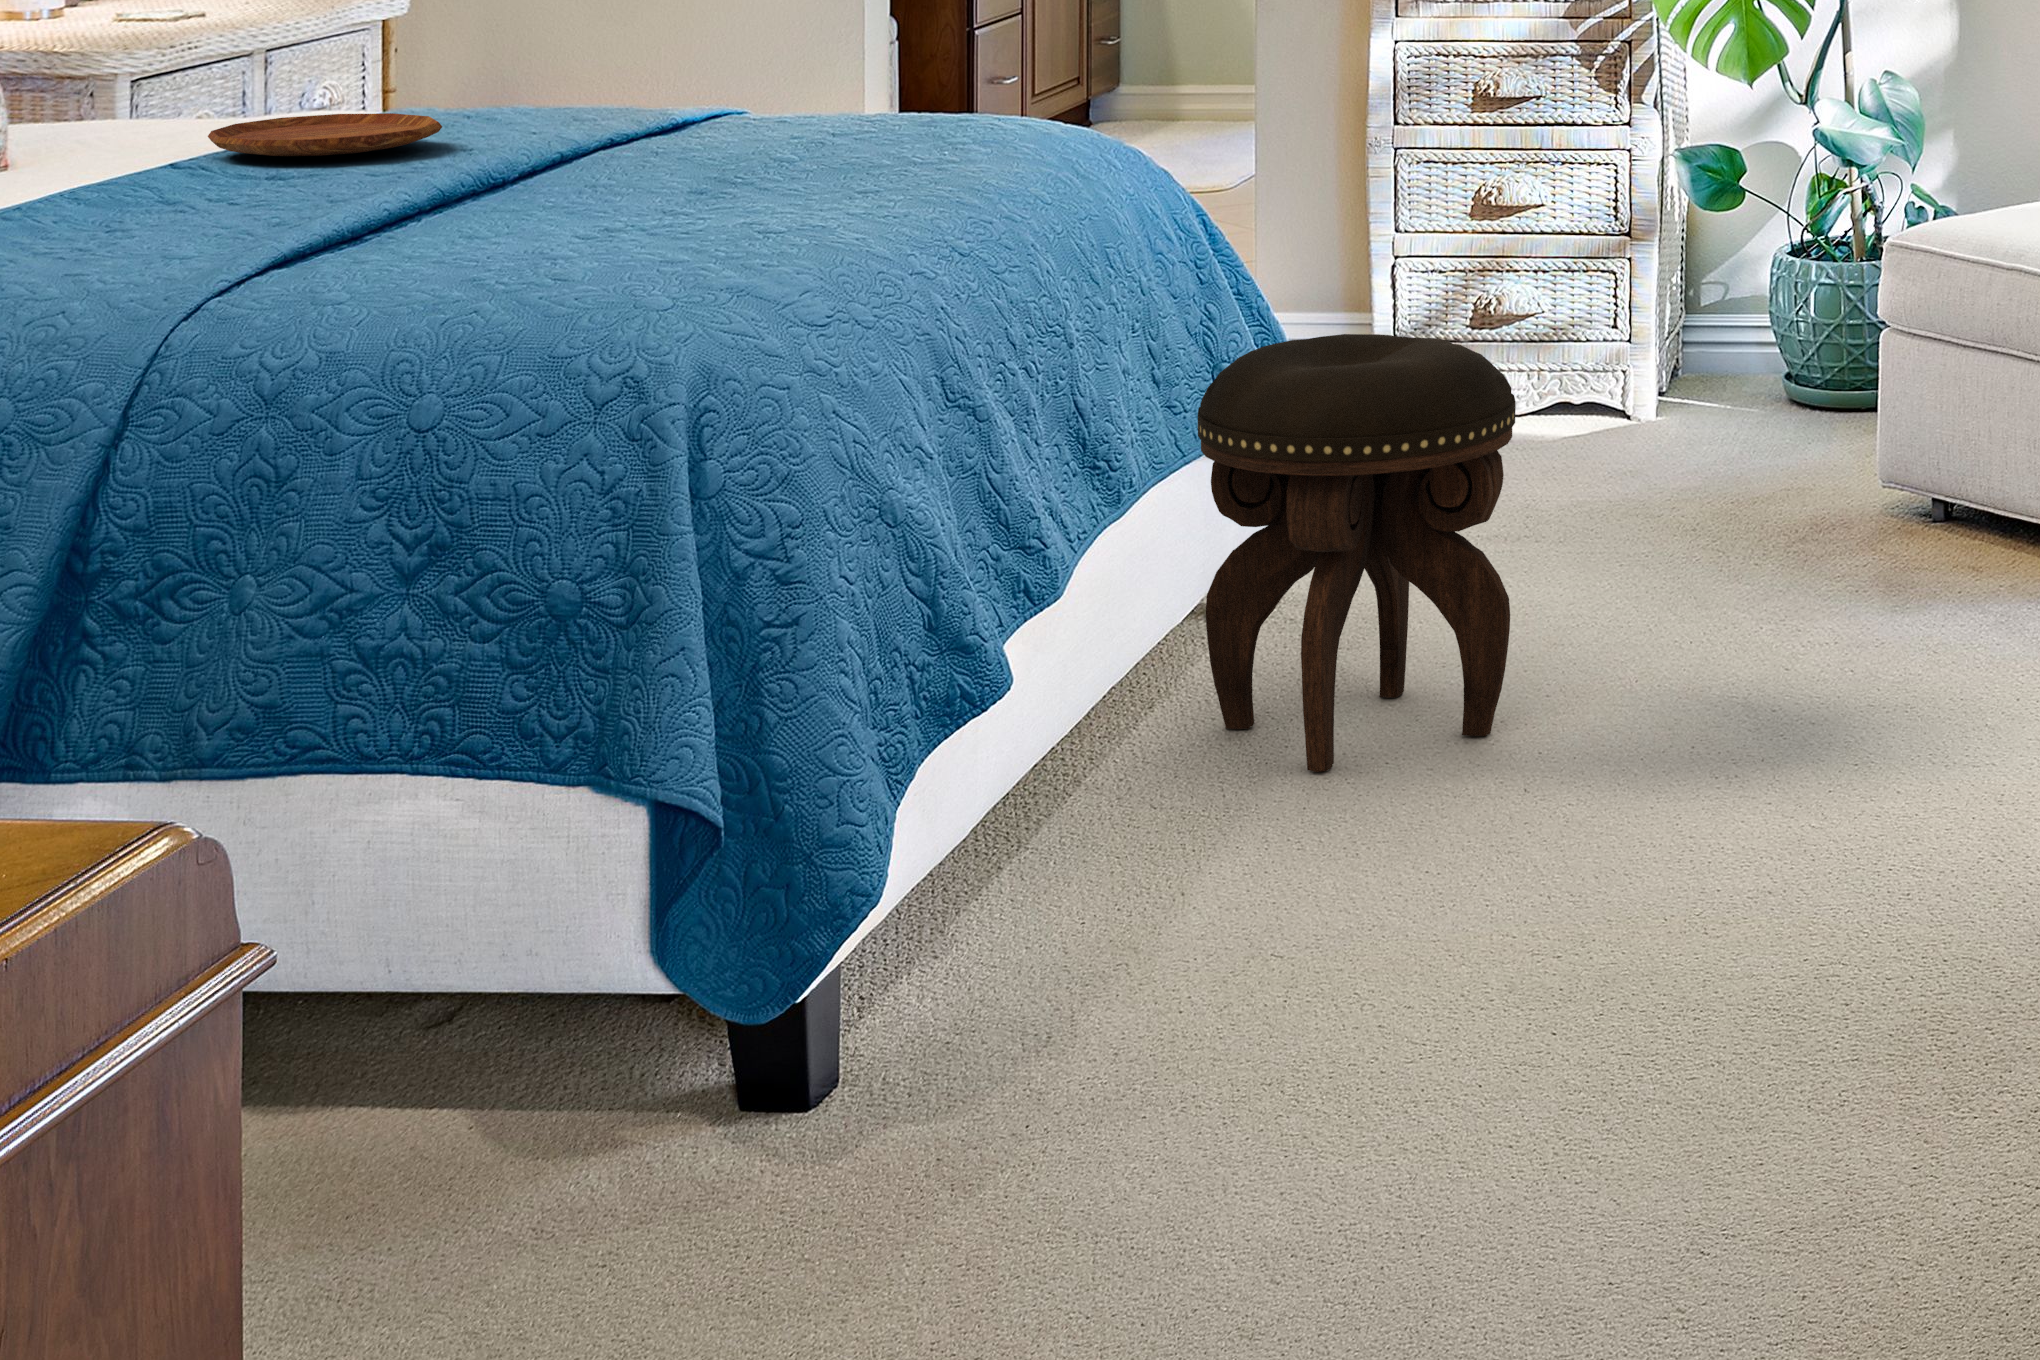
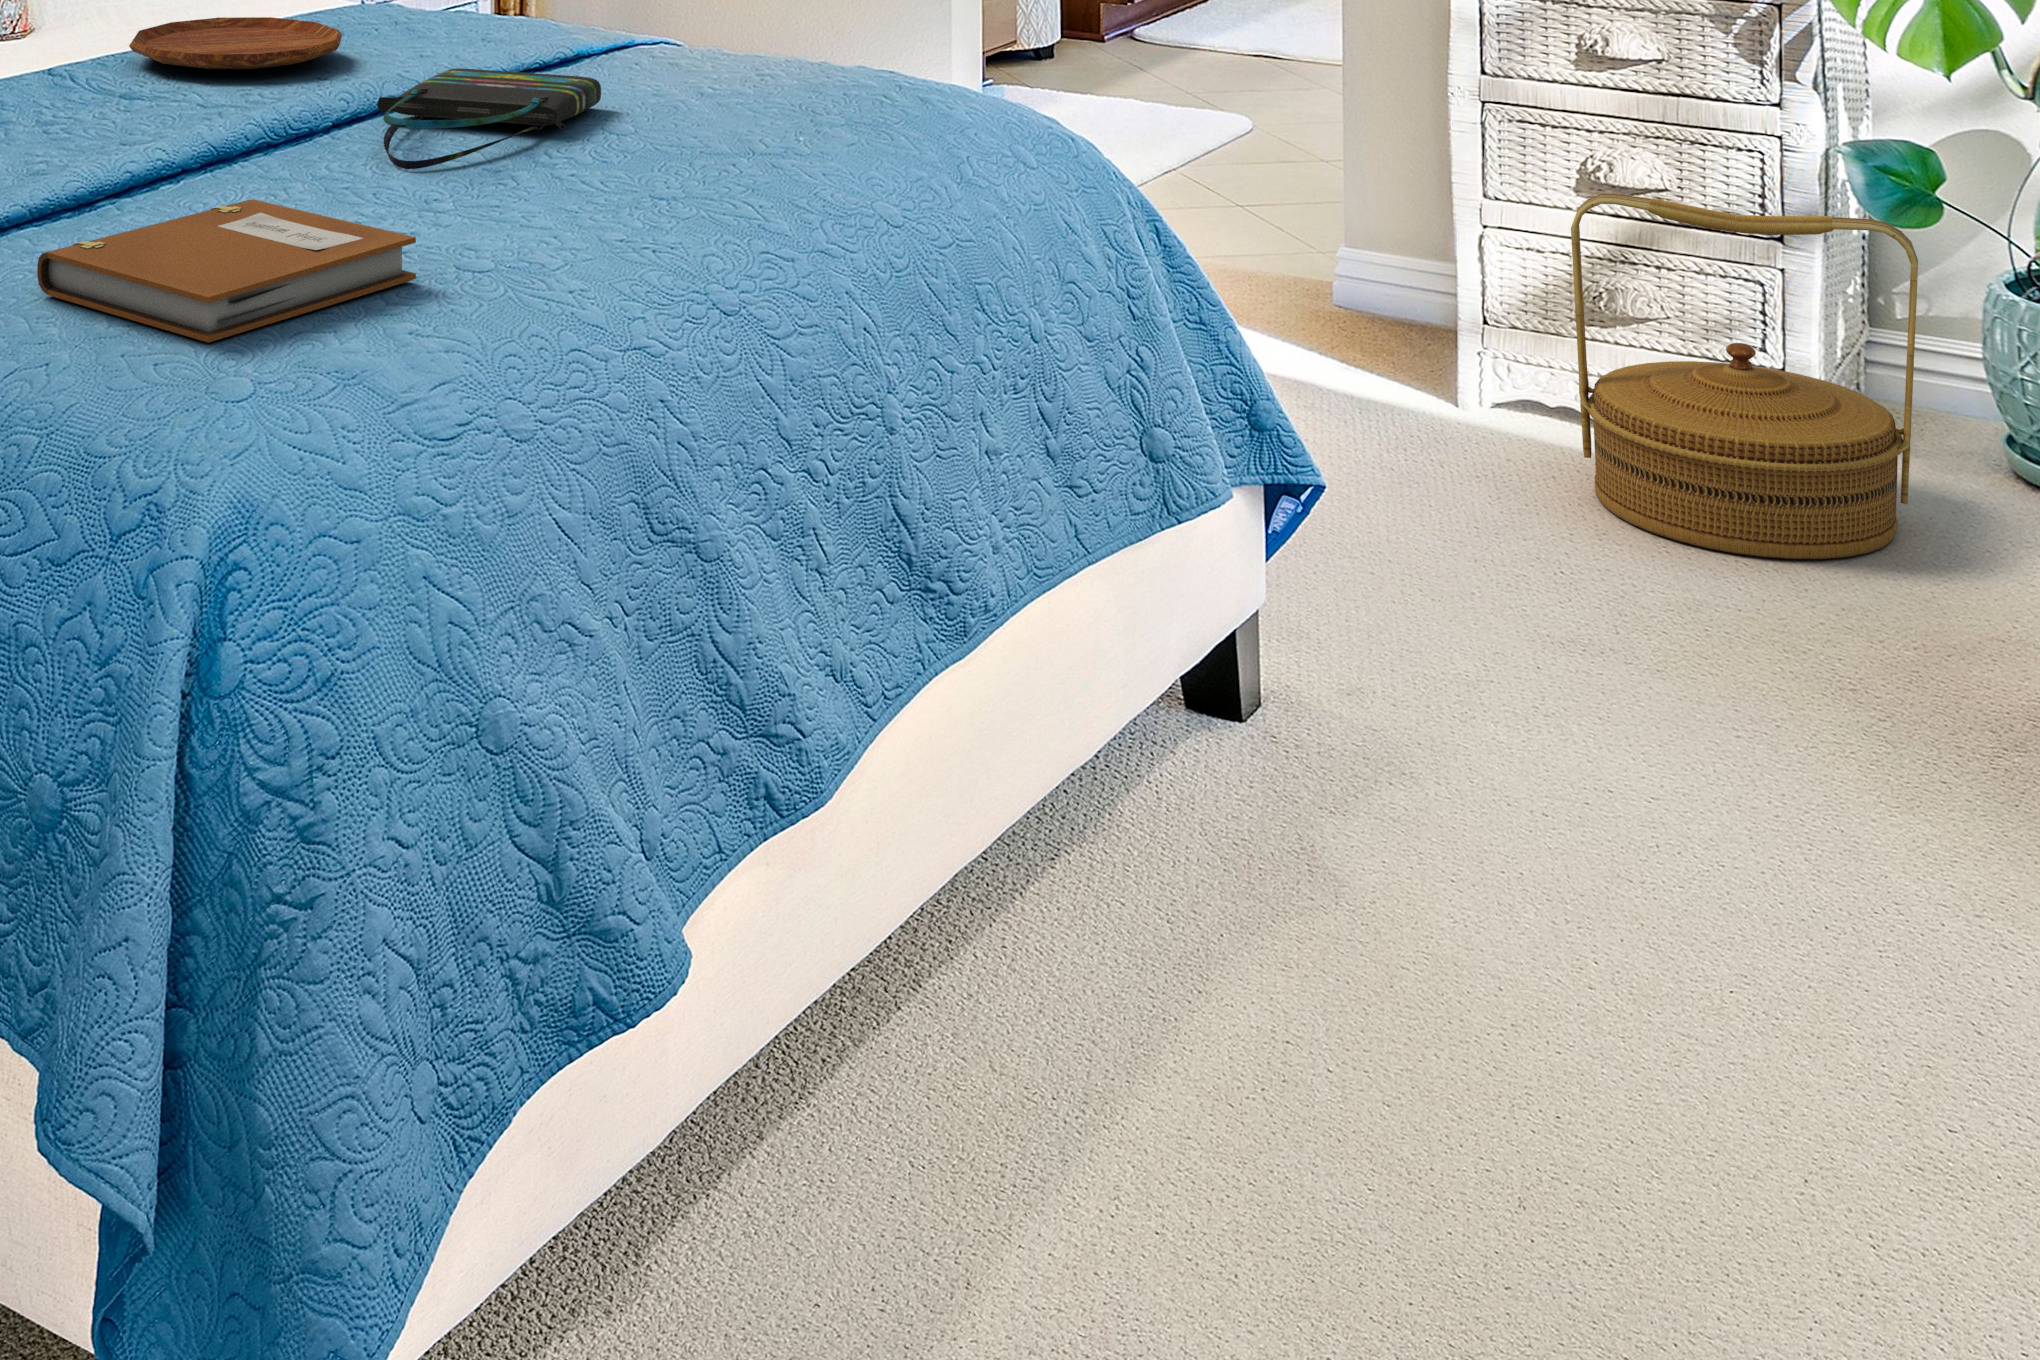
tote bag: none [542,126,739,195] -> present [377,68,601,169]
woven basket: none [1477,199,1730,472] -> present [1571,194,1918,559]
notebook: none [404,203,726,283] -> present [37,199,416,342]
footstool: present [1198,334,1516,772] -> none [1080,429,1519,1050]

